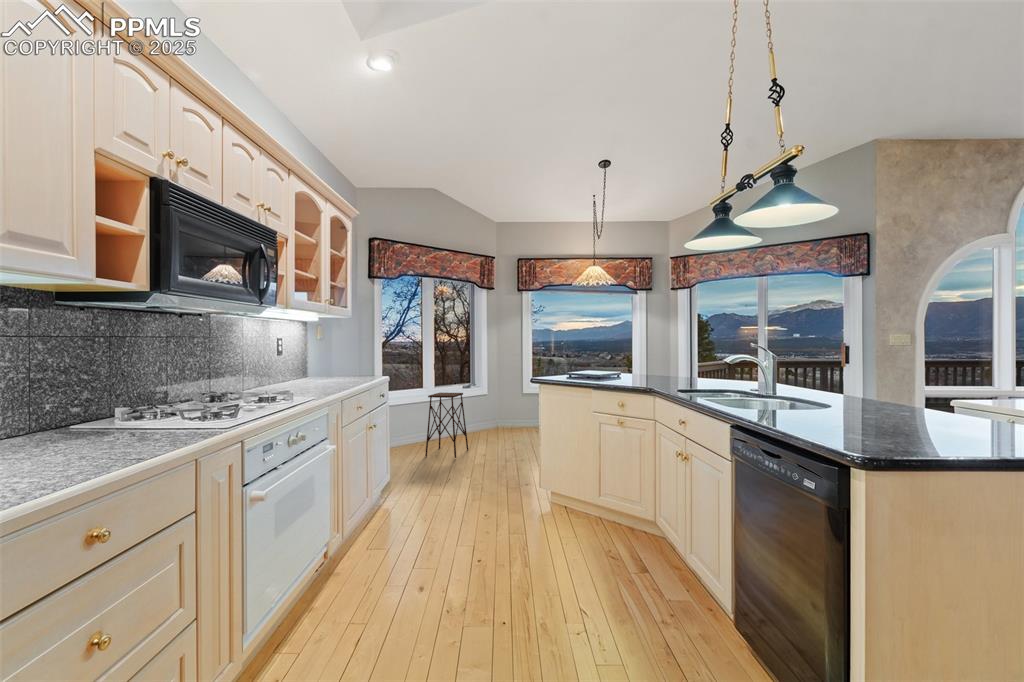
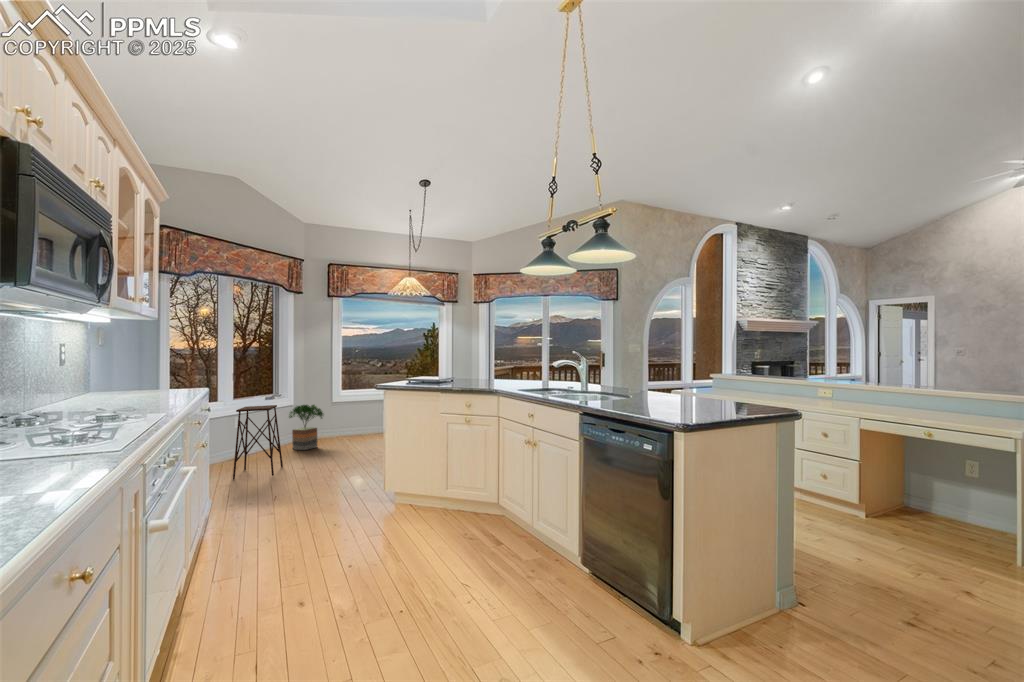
potted tree: none [482,392,513,435] -> present [289,405,323,450]

